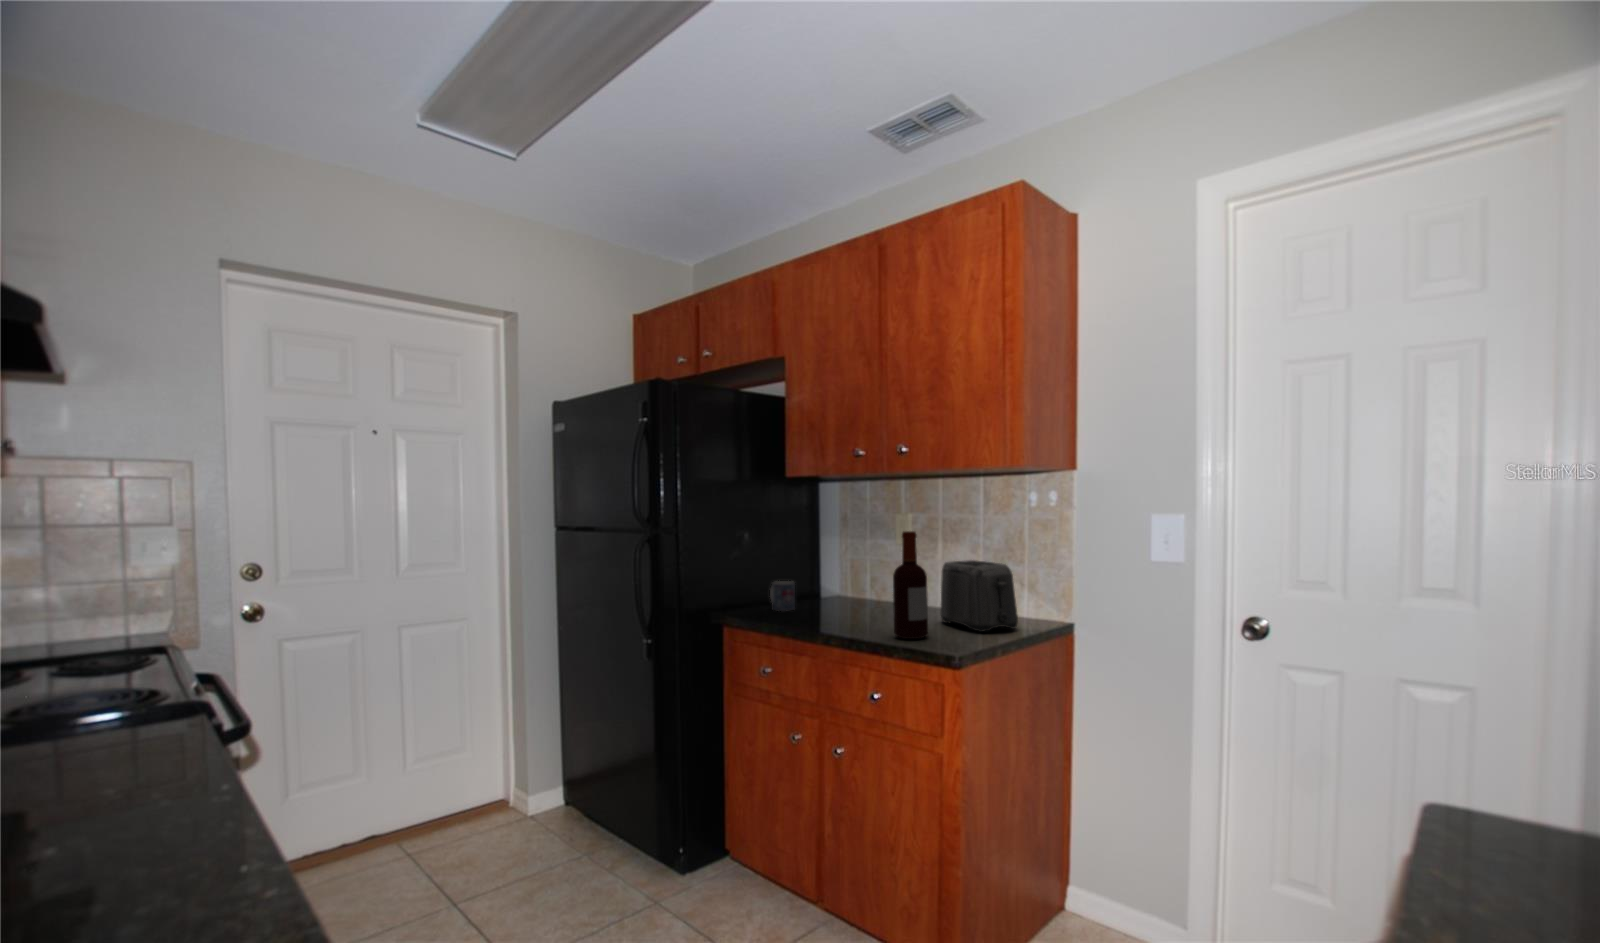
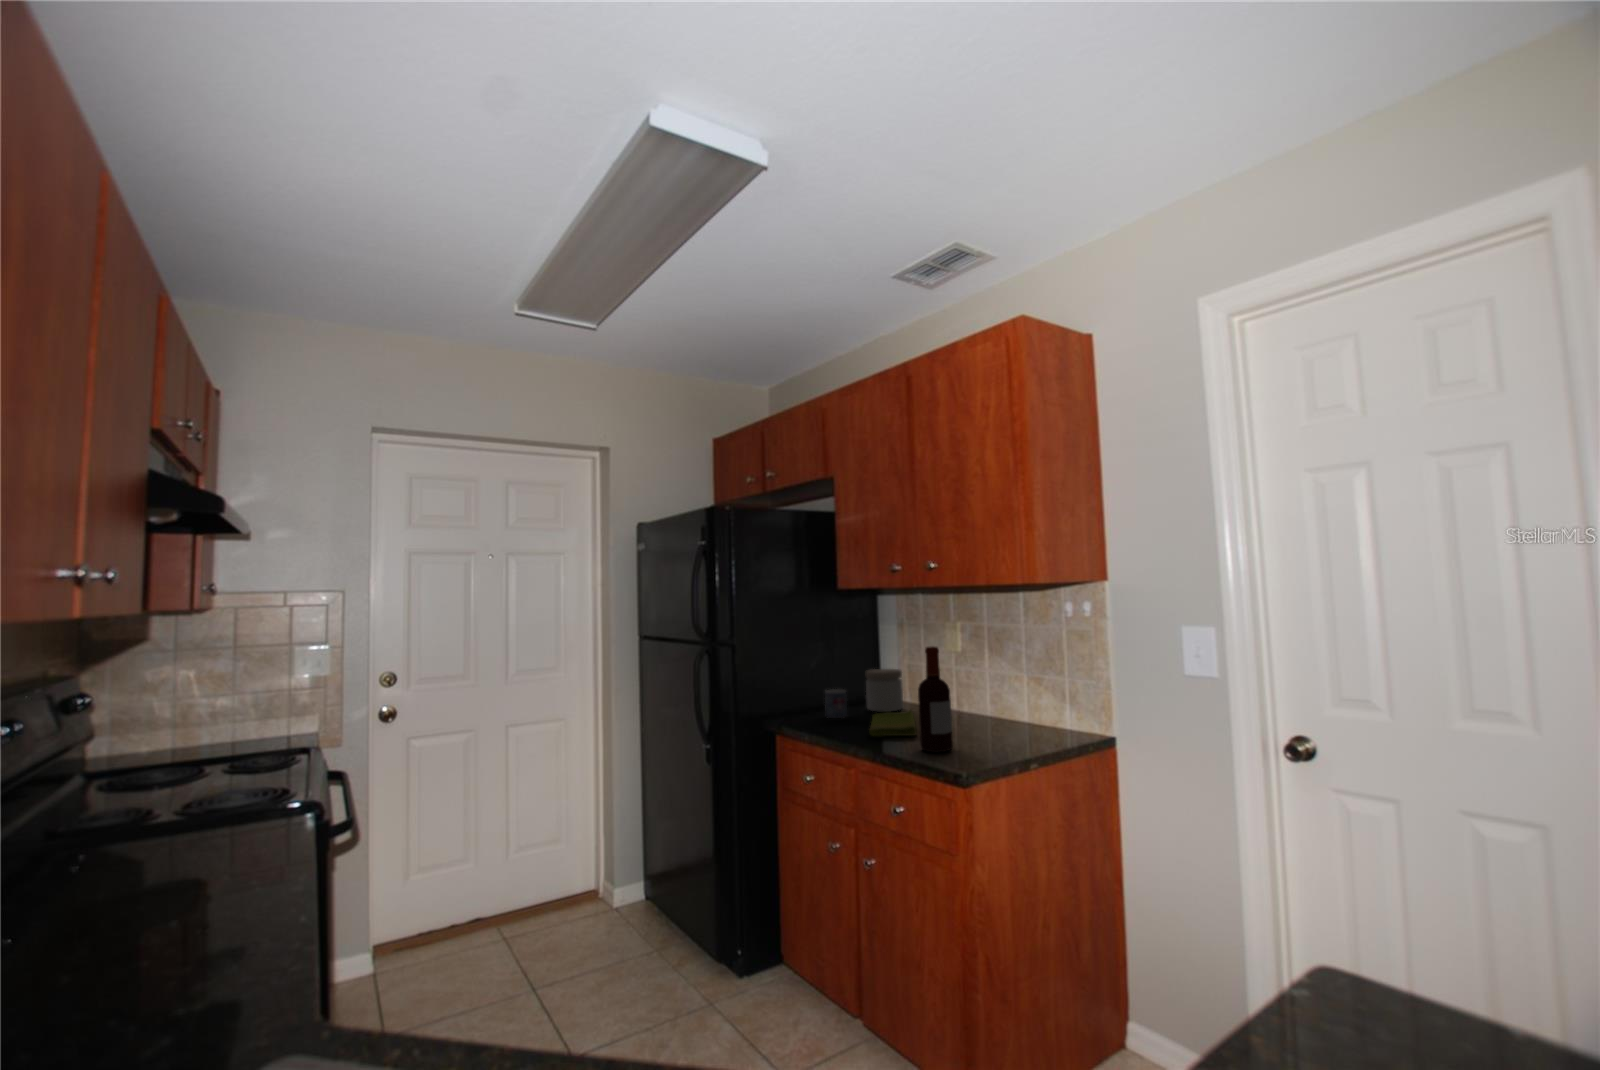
toaster: present [941,560,1018,632] -> none [976,672,1049,746]
jar: none [811,561,849,604] -> present [866,669,903,712]
dish towel: none [823,601,882,626] -> present [869,710,916,736]

